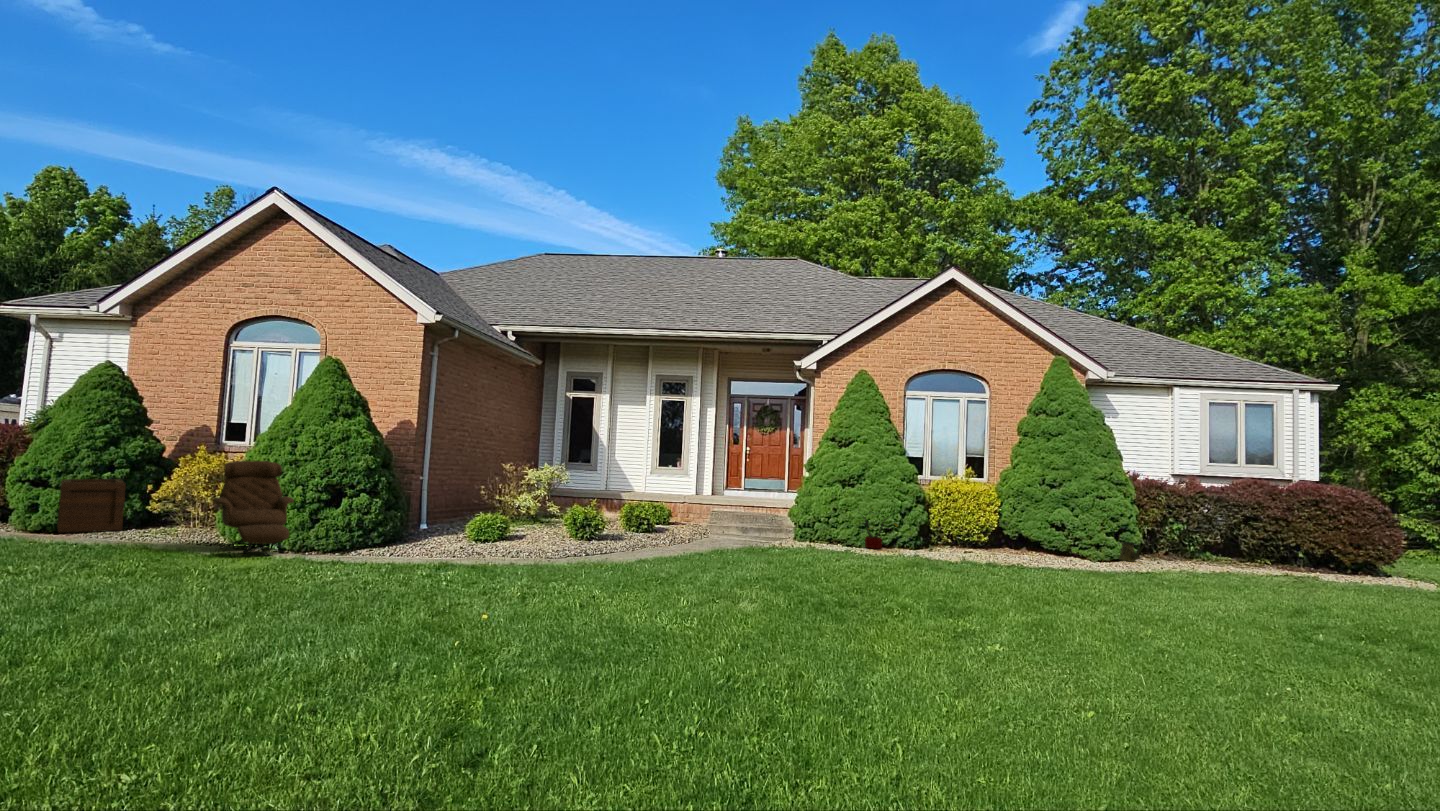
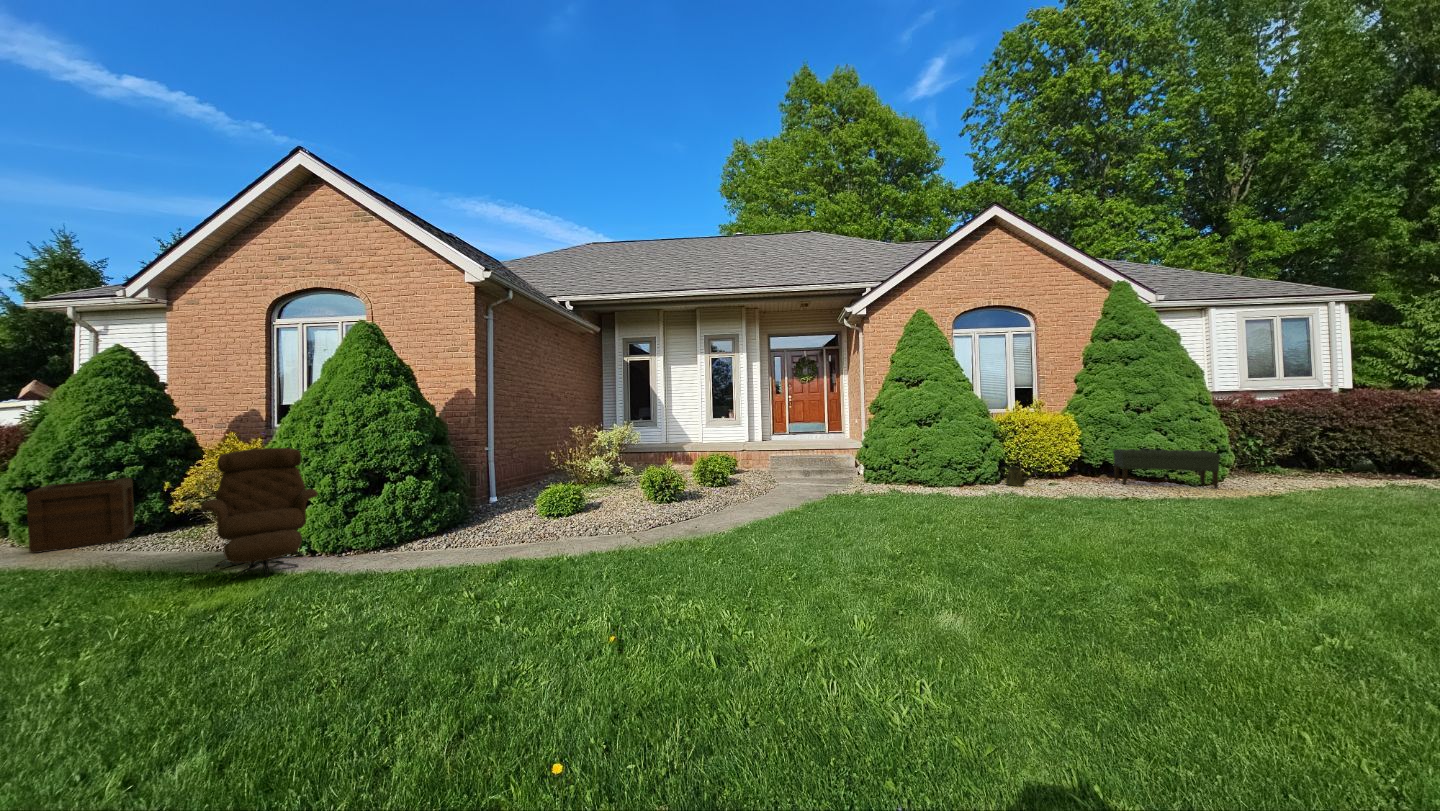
decorative plant: present [863,511,898,549] -> none [942,445,997,490]
bench: none [1023,521,1103,563] -> present [1113,449,1220,488]
watering can: present [1119,542,1145,562] -> present [1006,466,1038,486]

